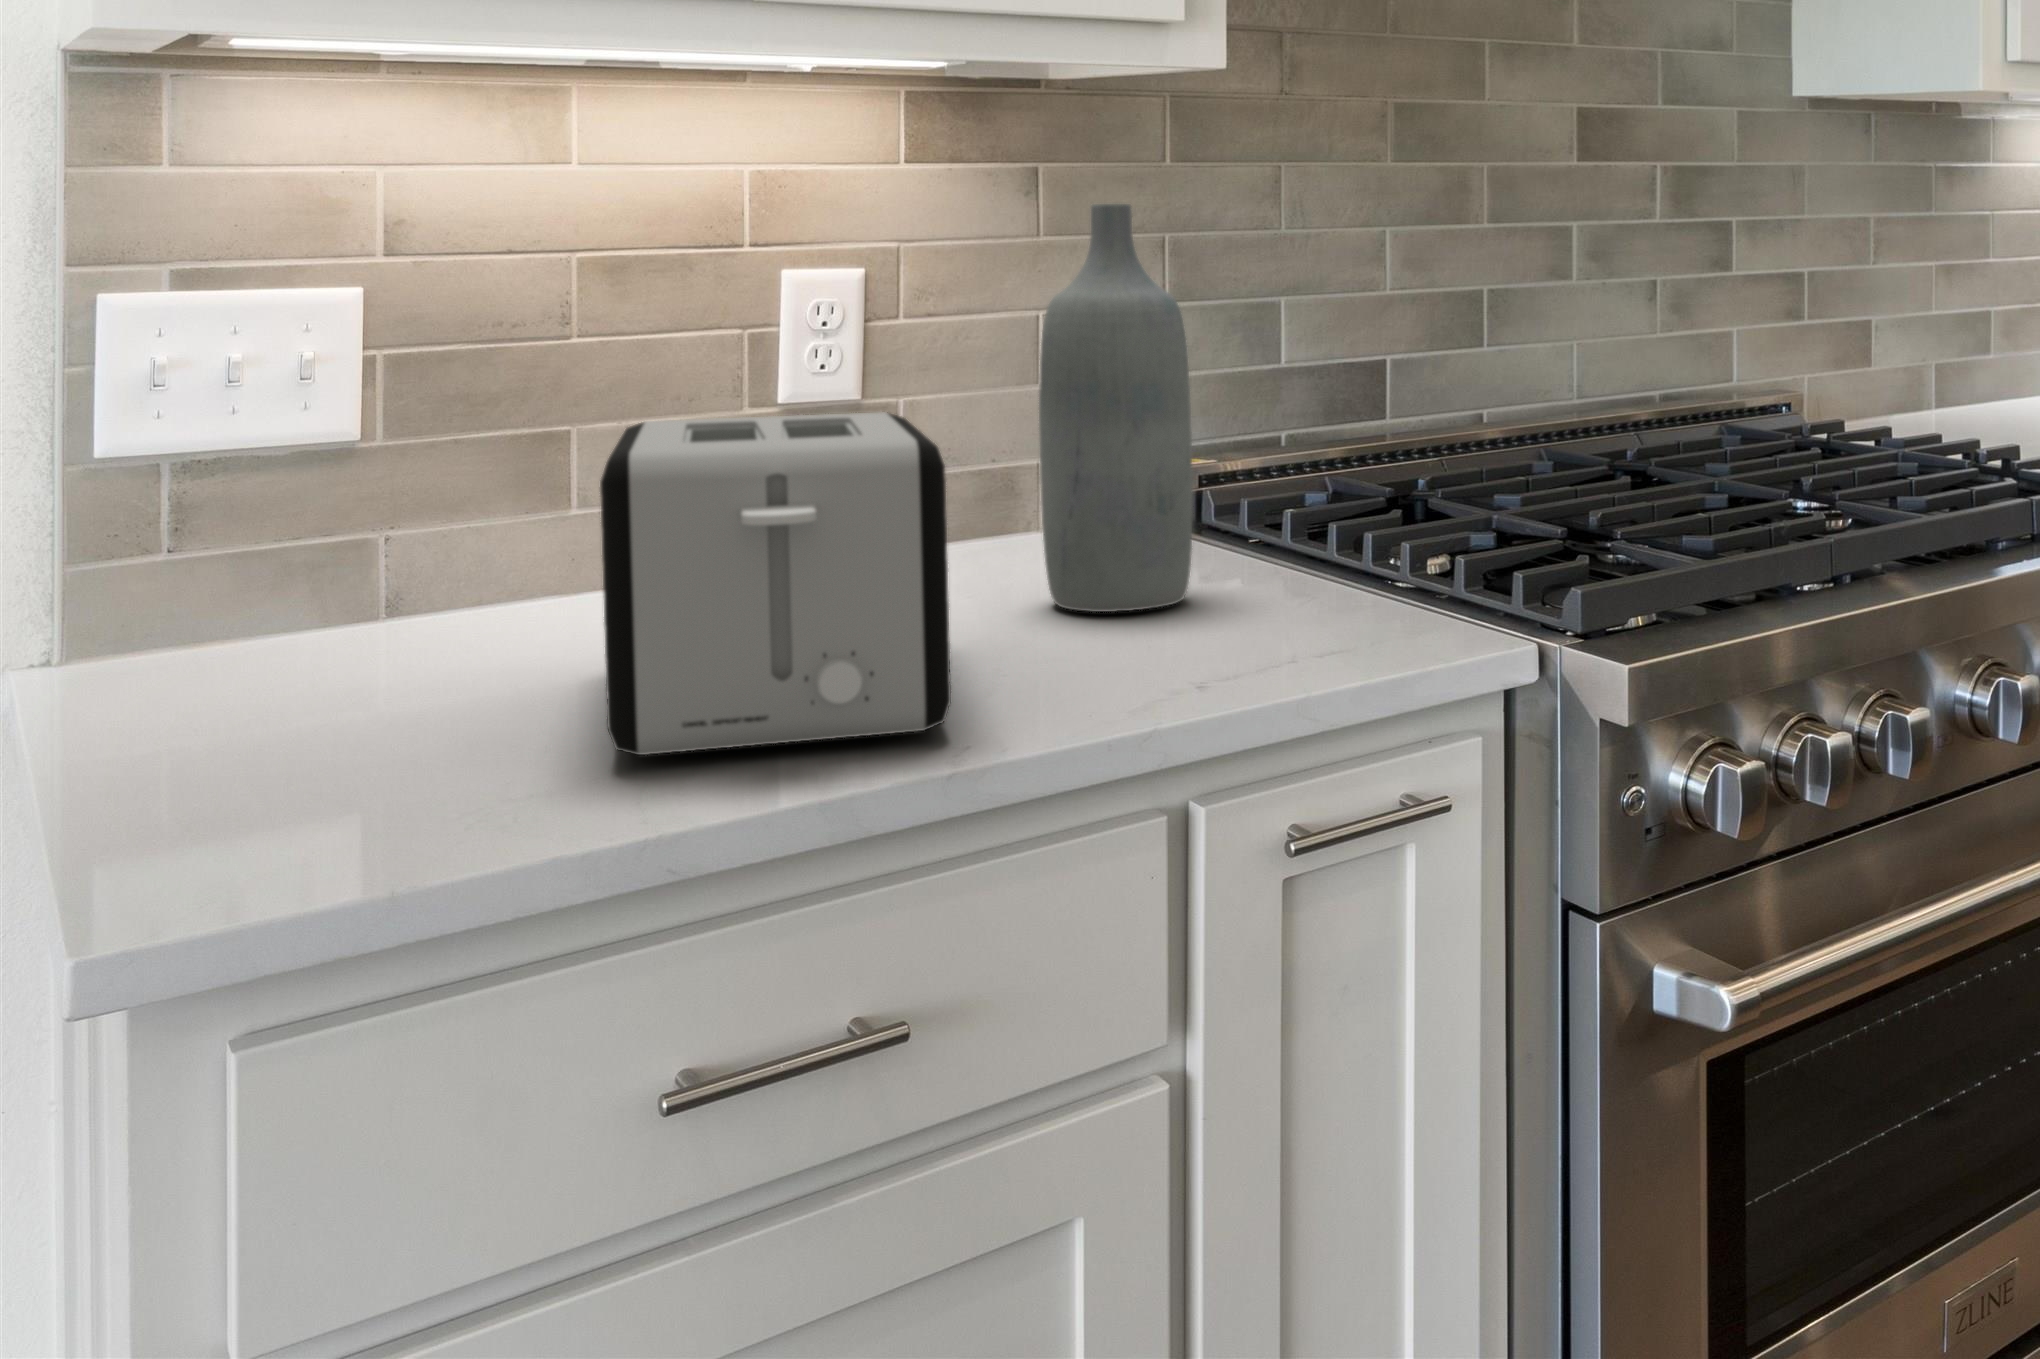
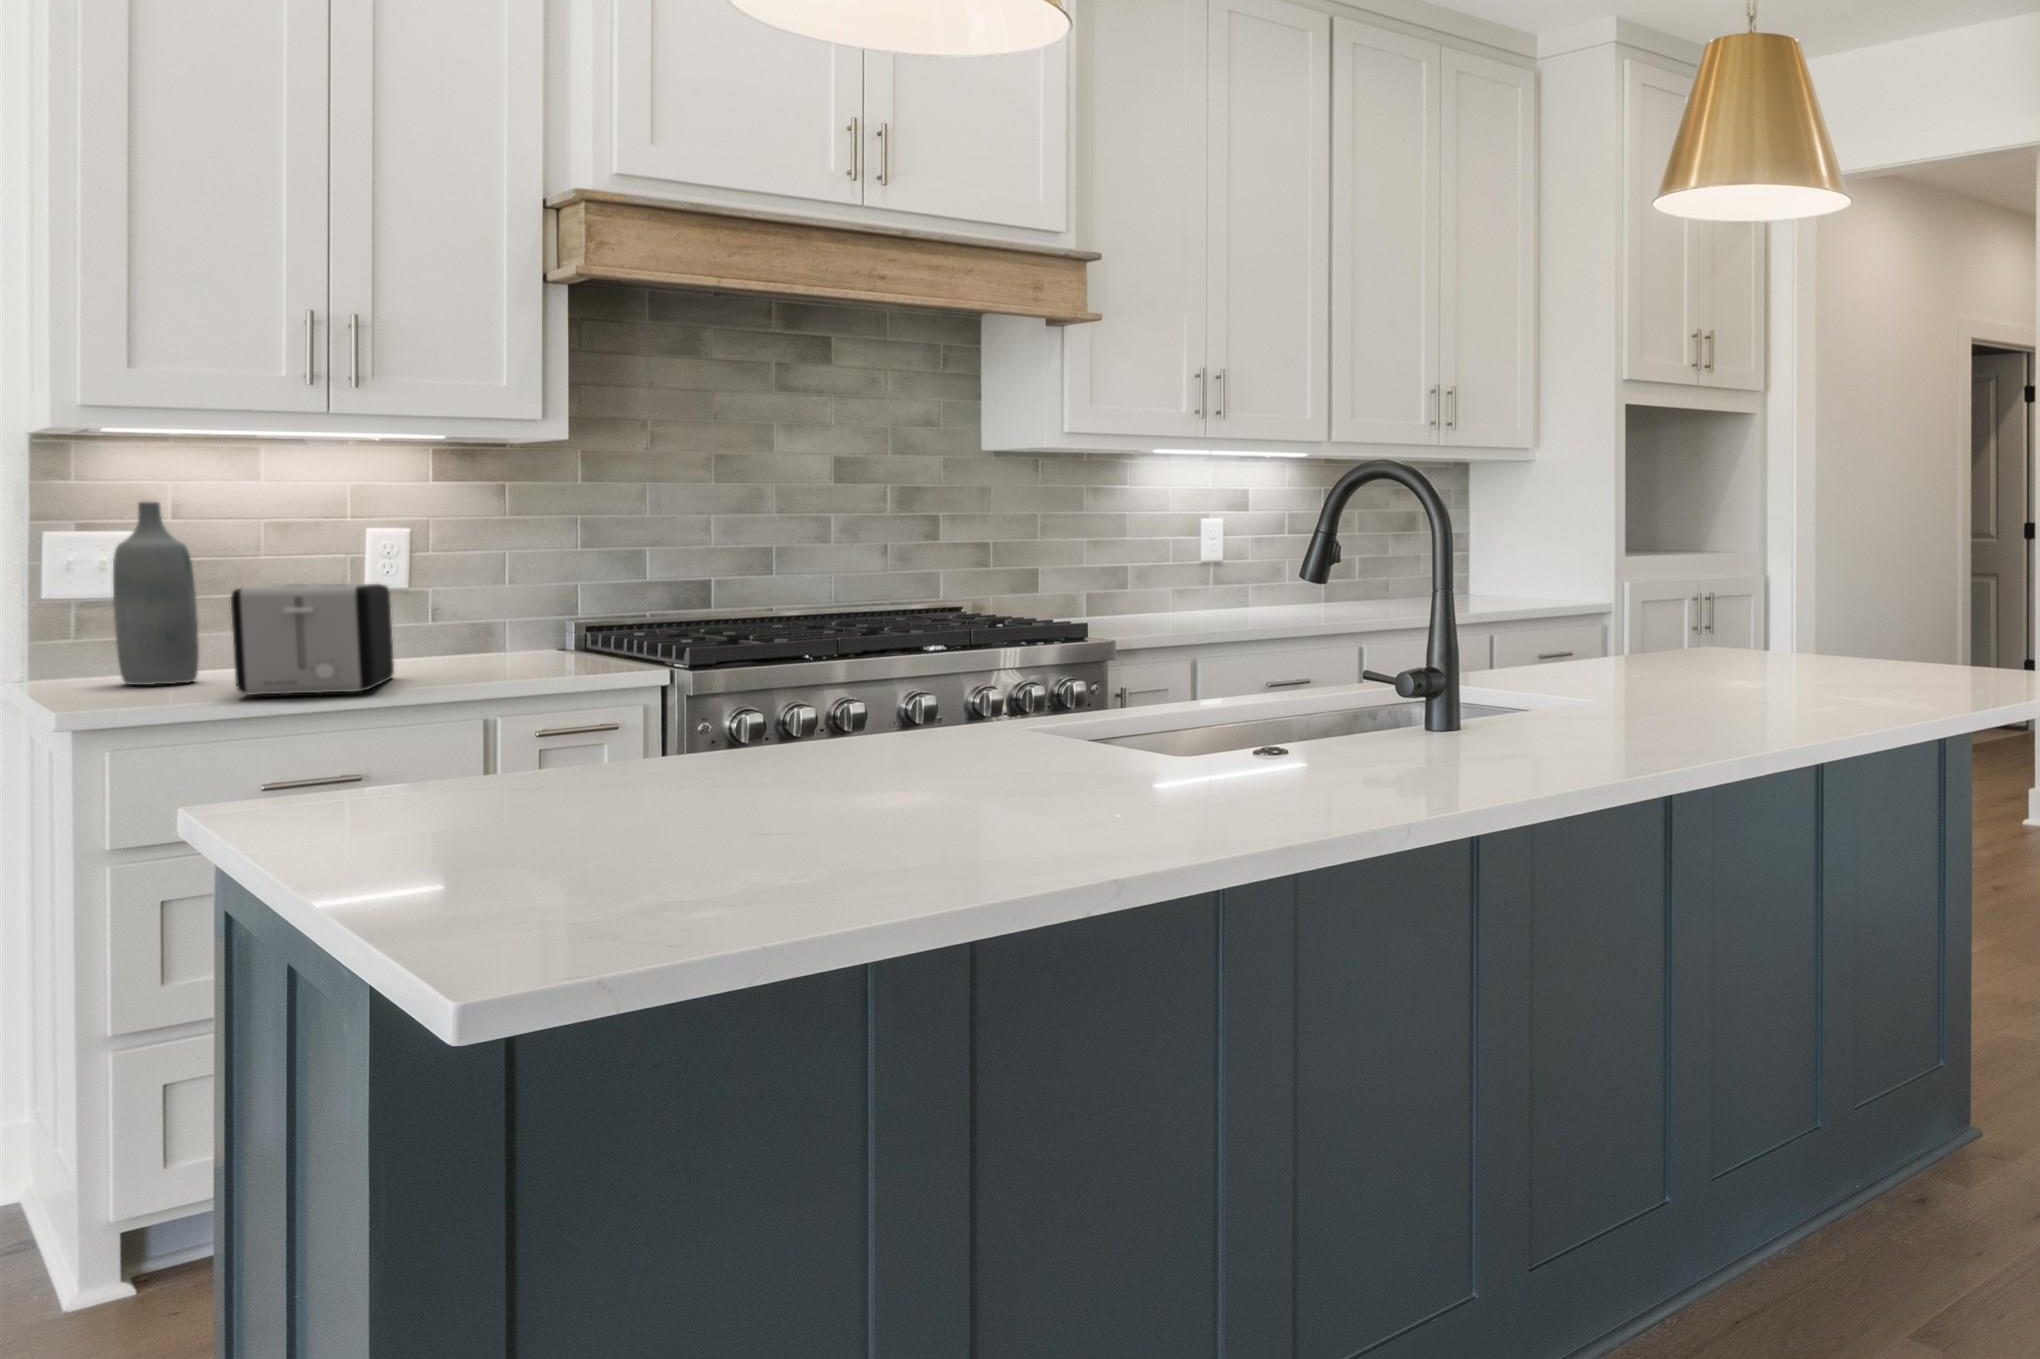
bottle: present [1039,204,1193,612] -> present [113,502,199,685]

